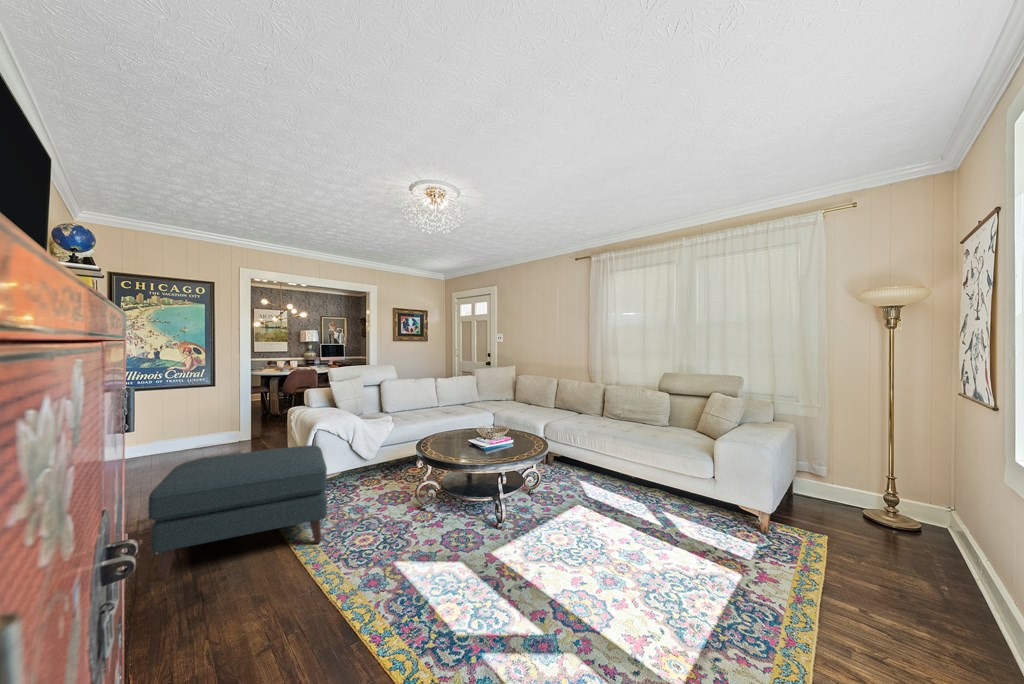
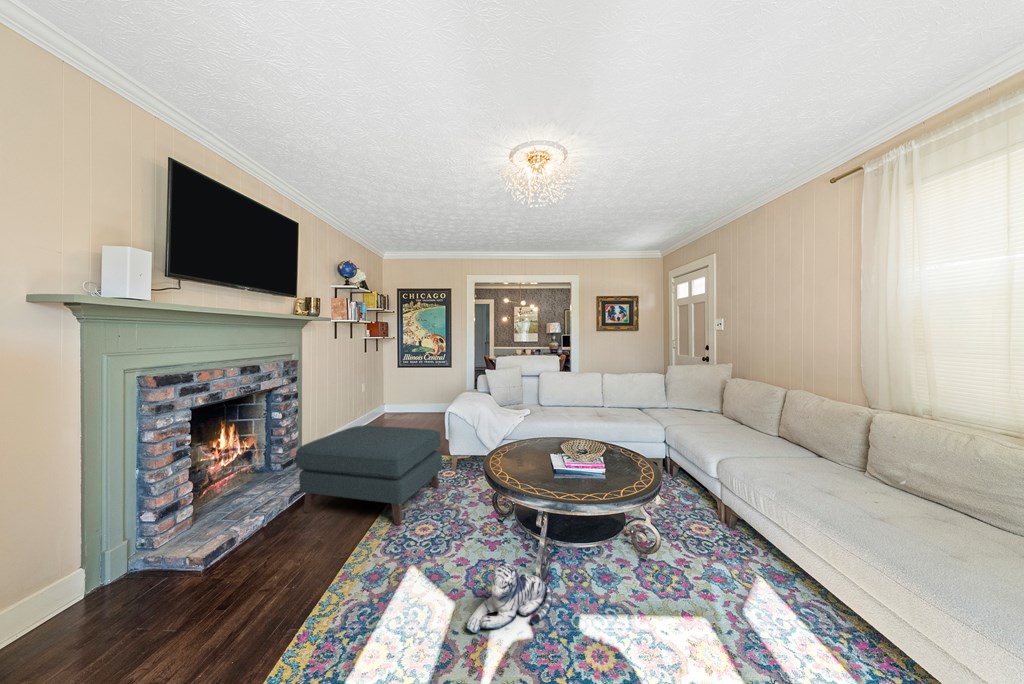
plush toy: none [468,509,508,559] -> present [467,562,552,633]

